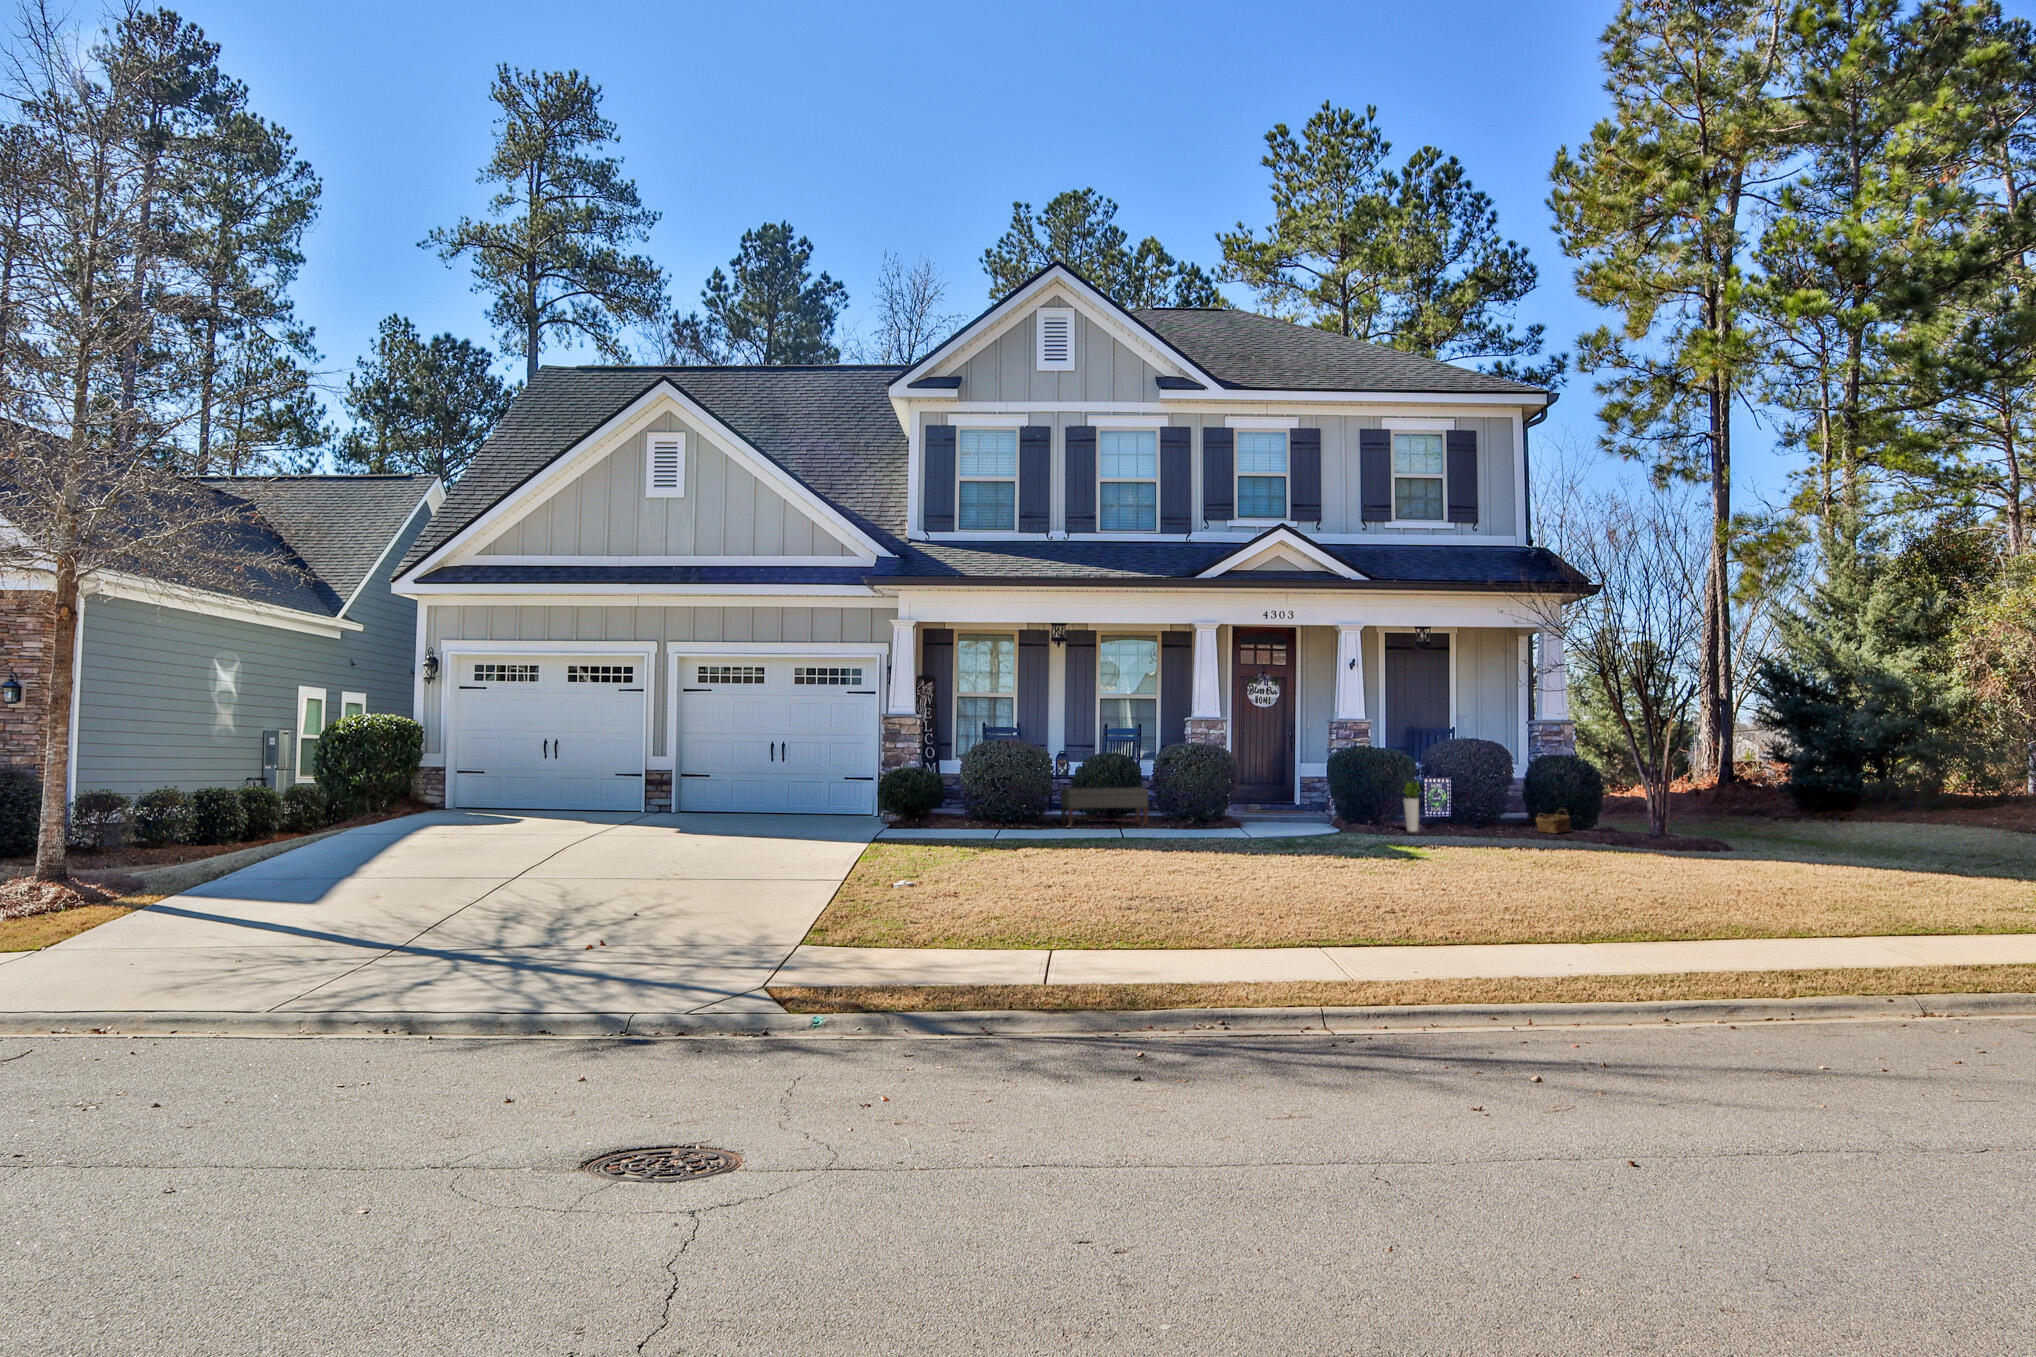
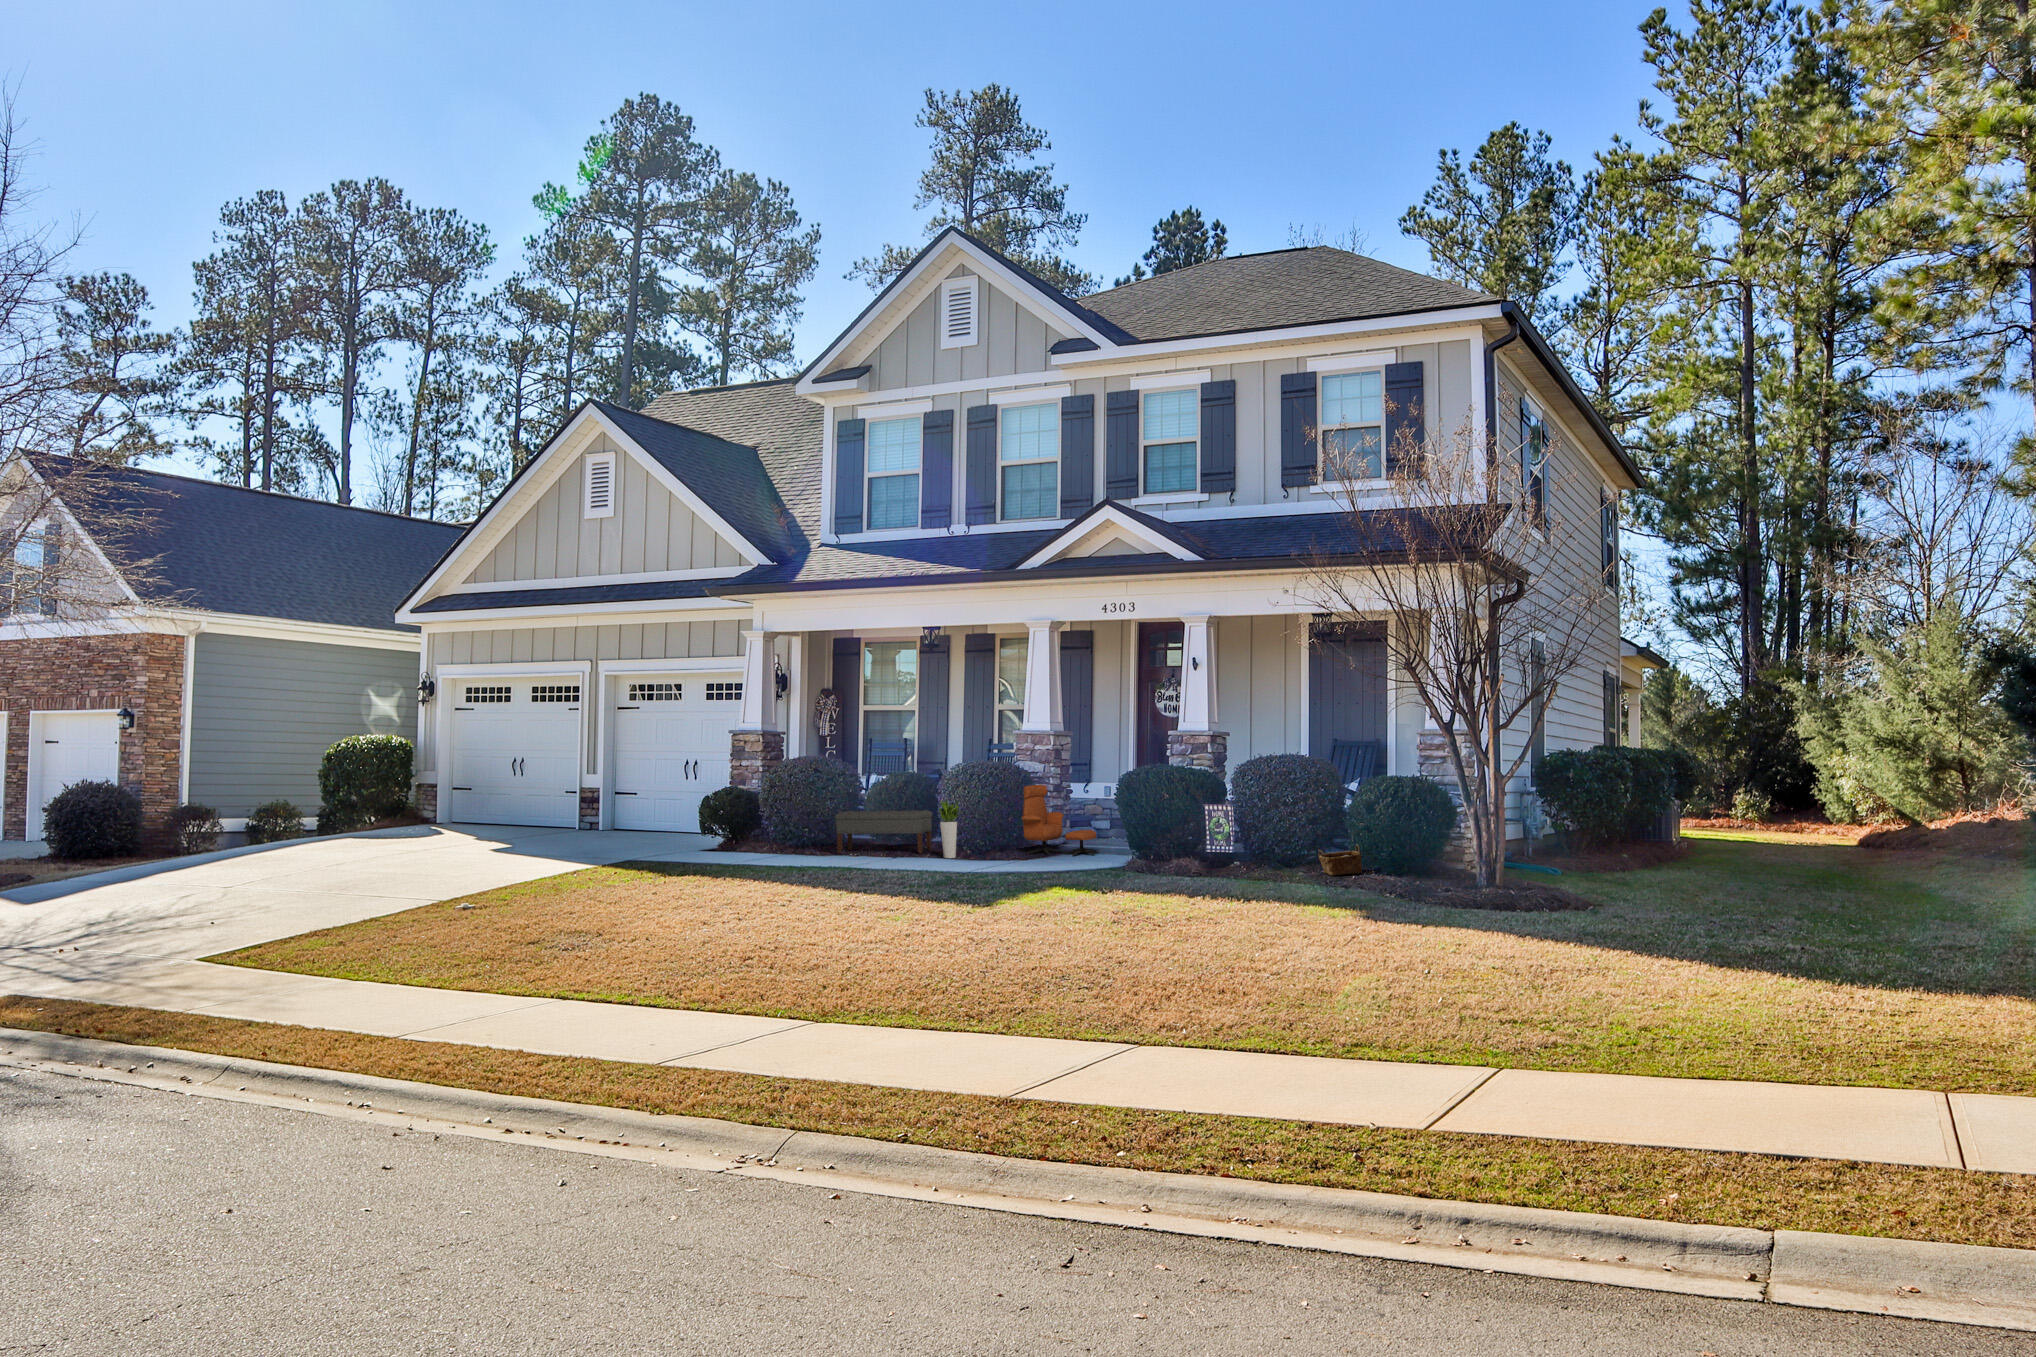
lounge chair: none [1231,764,1303,825] -> present [1021,785,1098,855]
planter: present [1403,781,1419,832] -> present [938,801,961,858]

